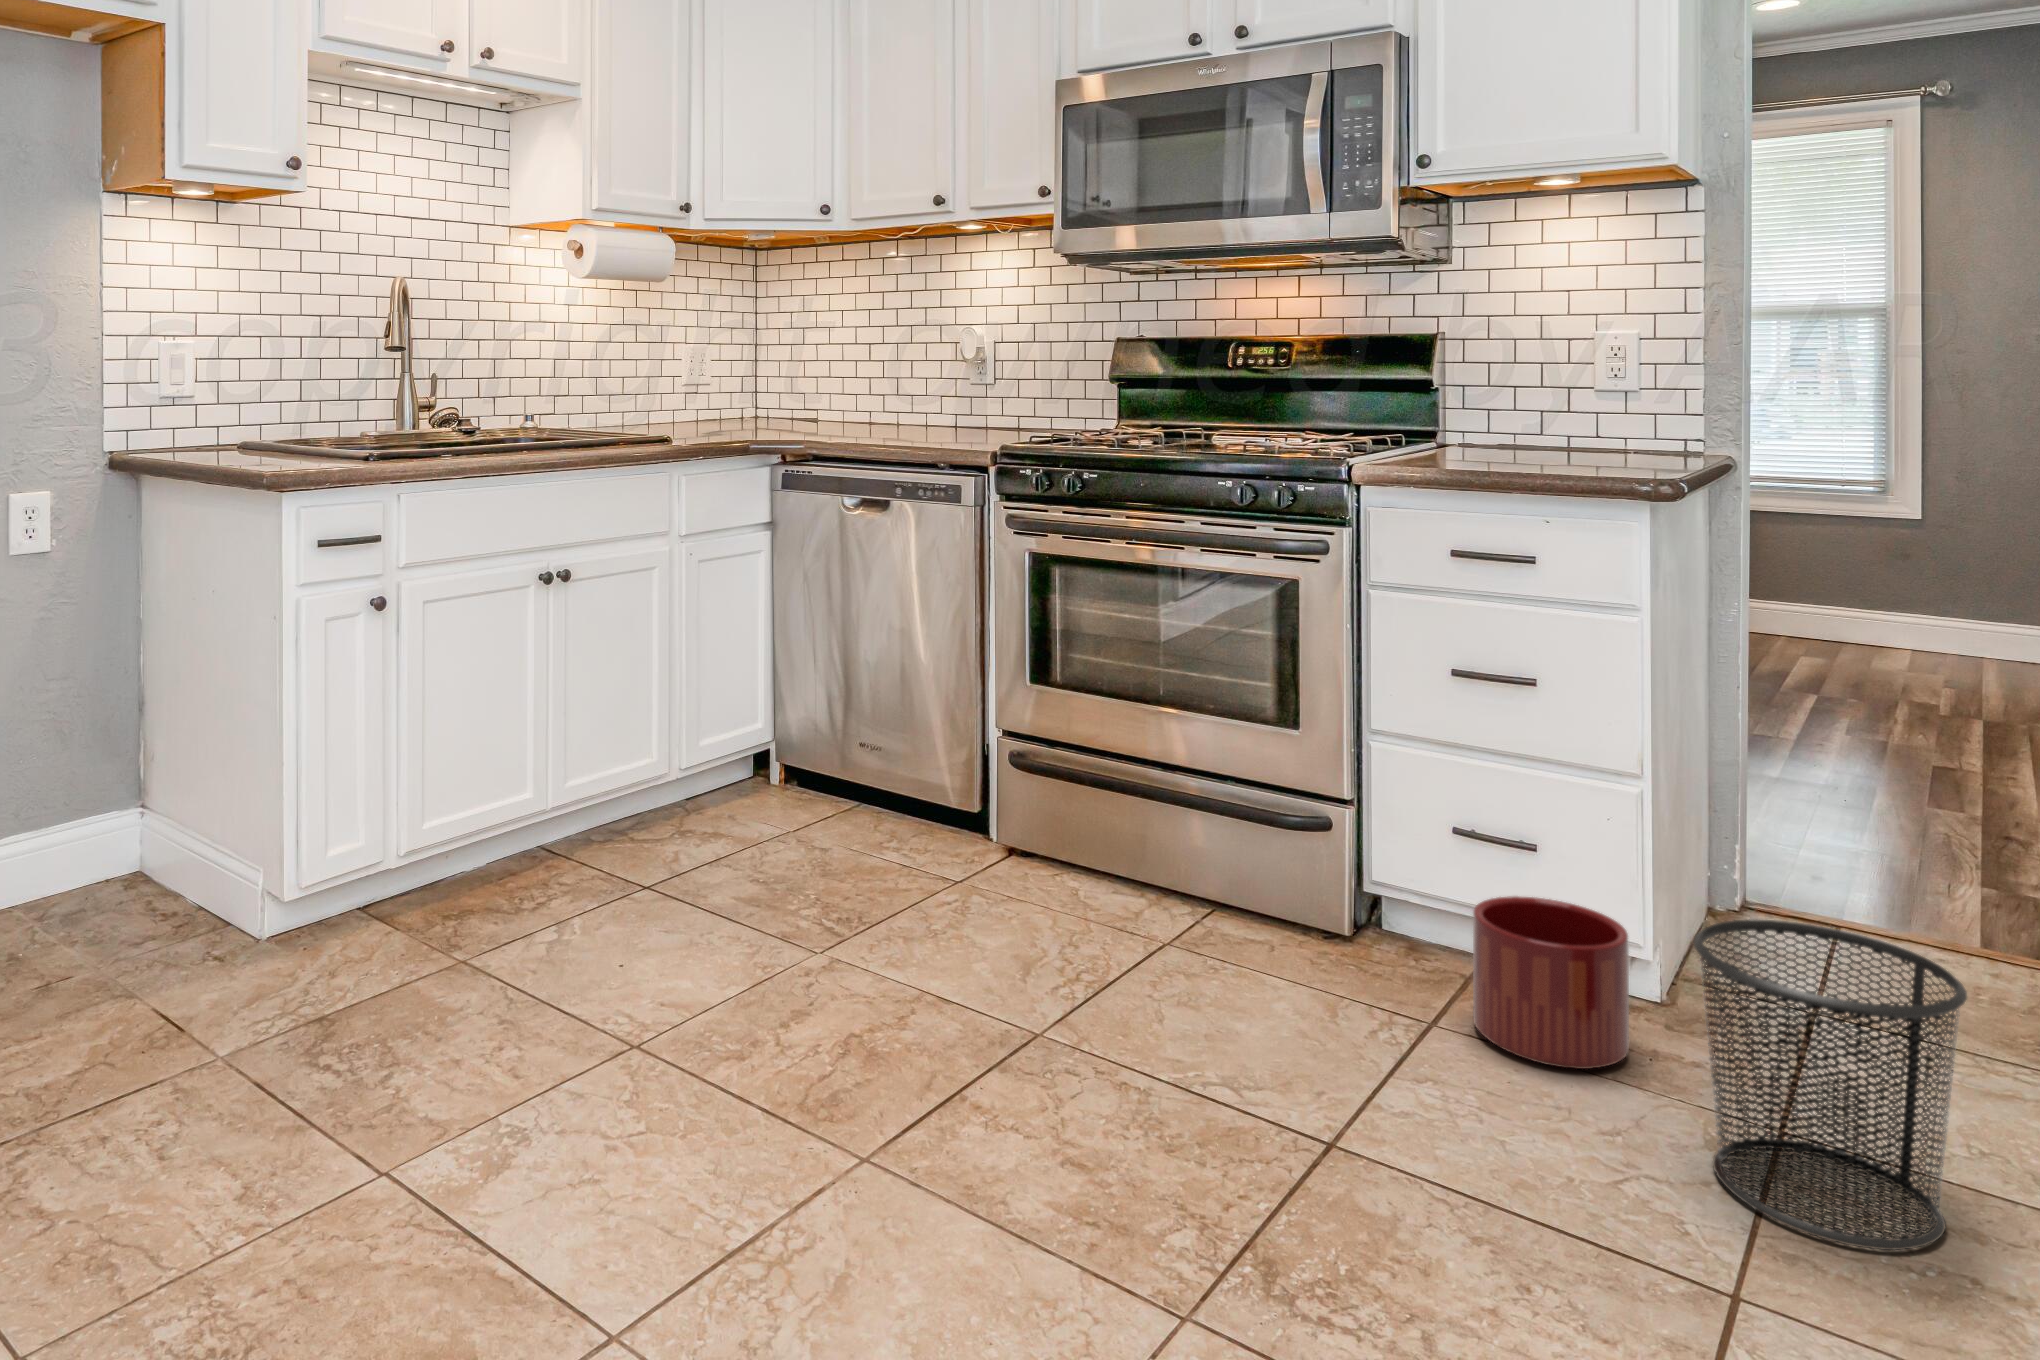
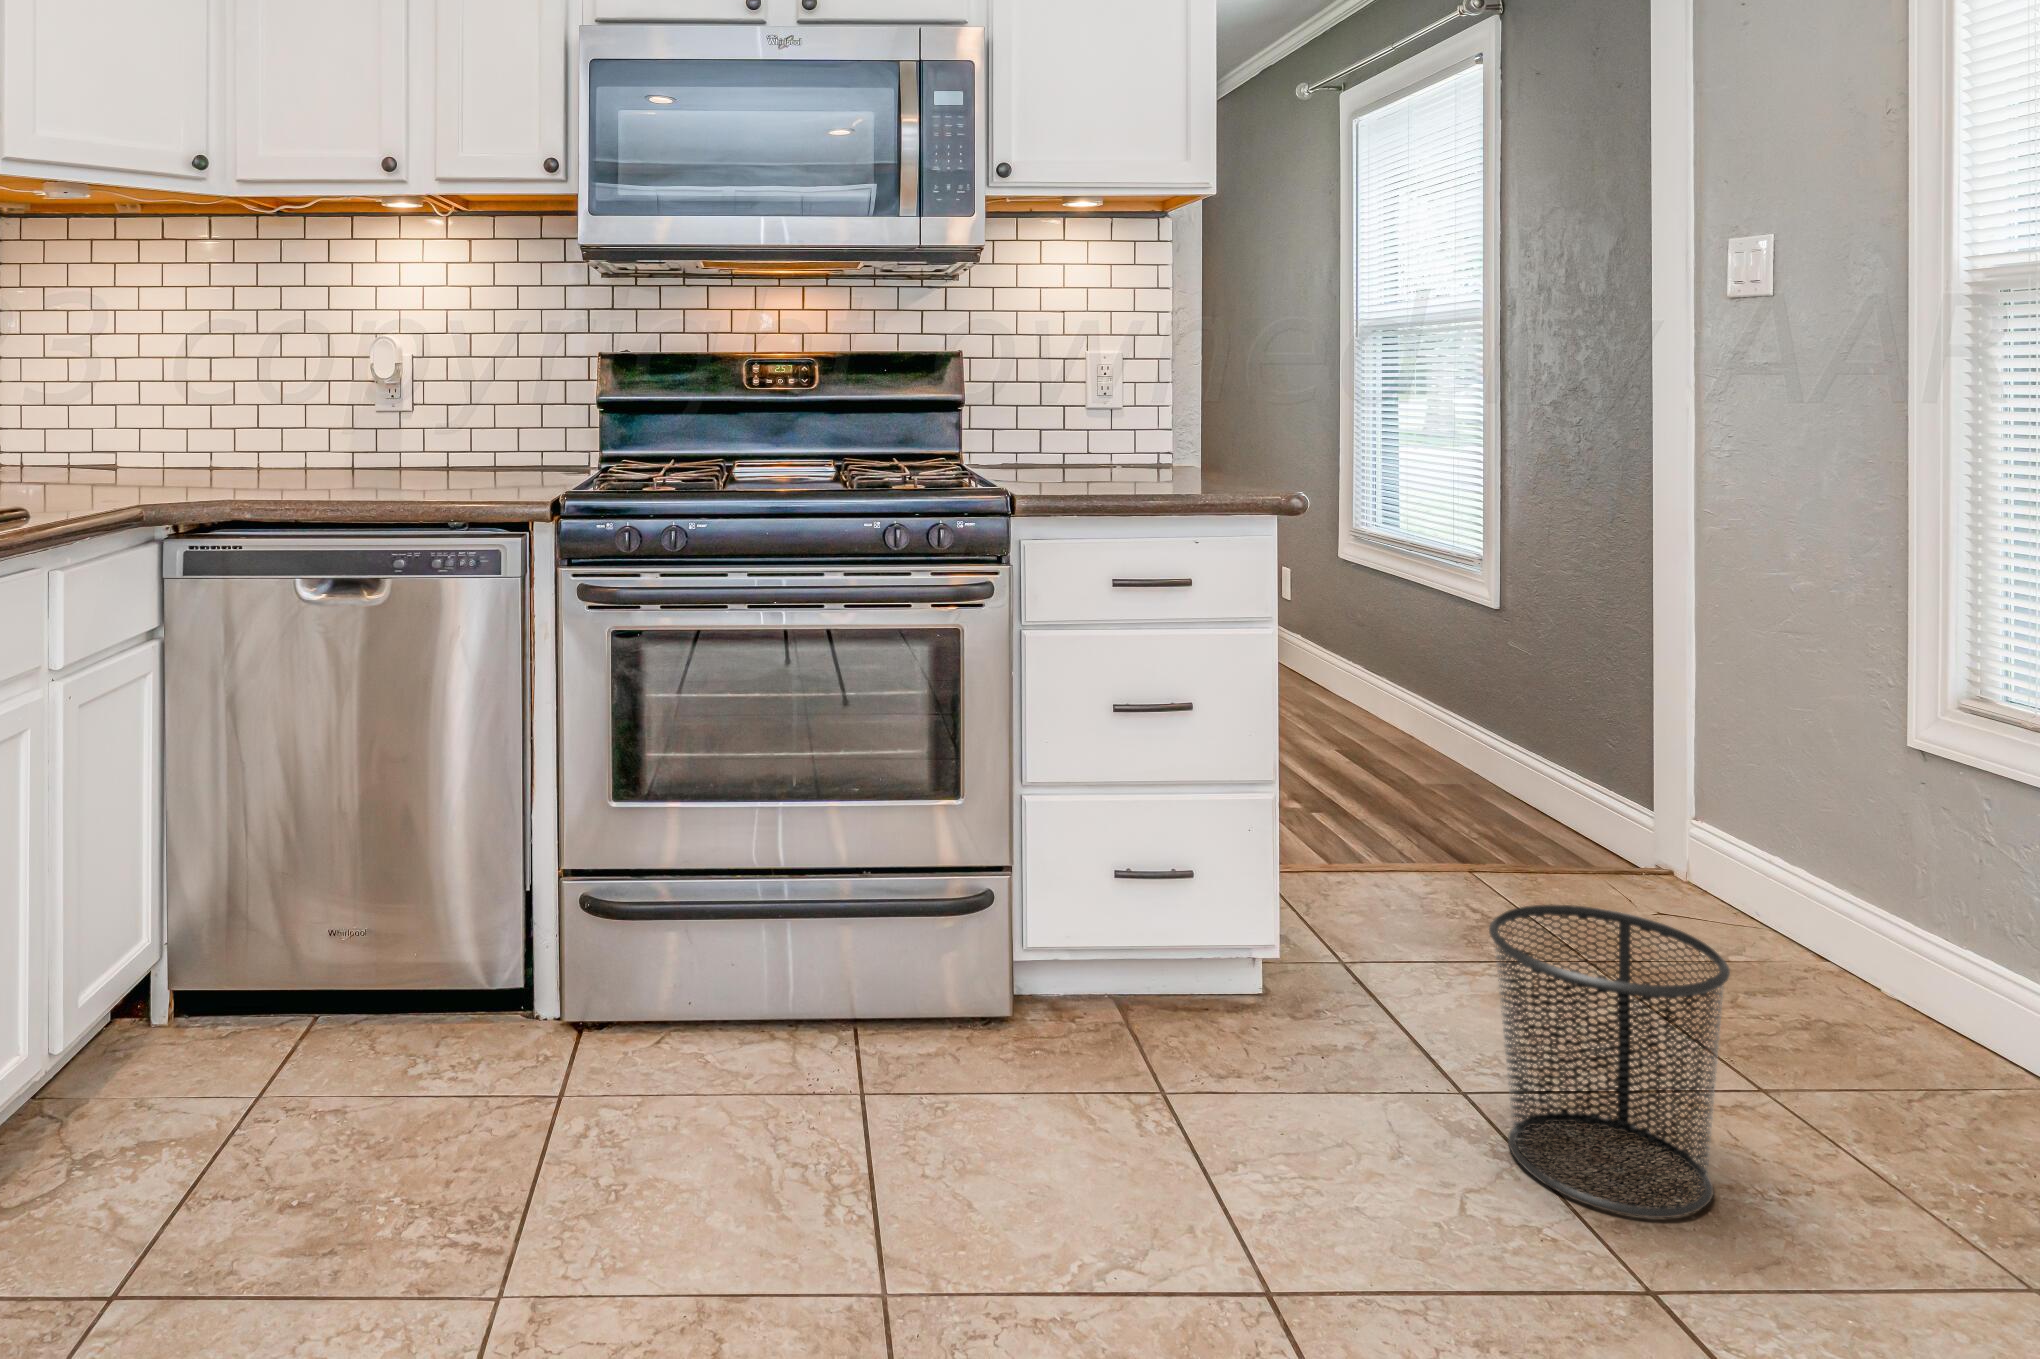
planter: present [1473,896,1629,1069] -> none [1200,929,1350,1112]

